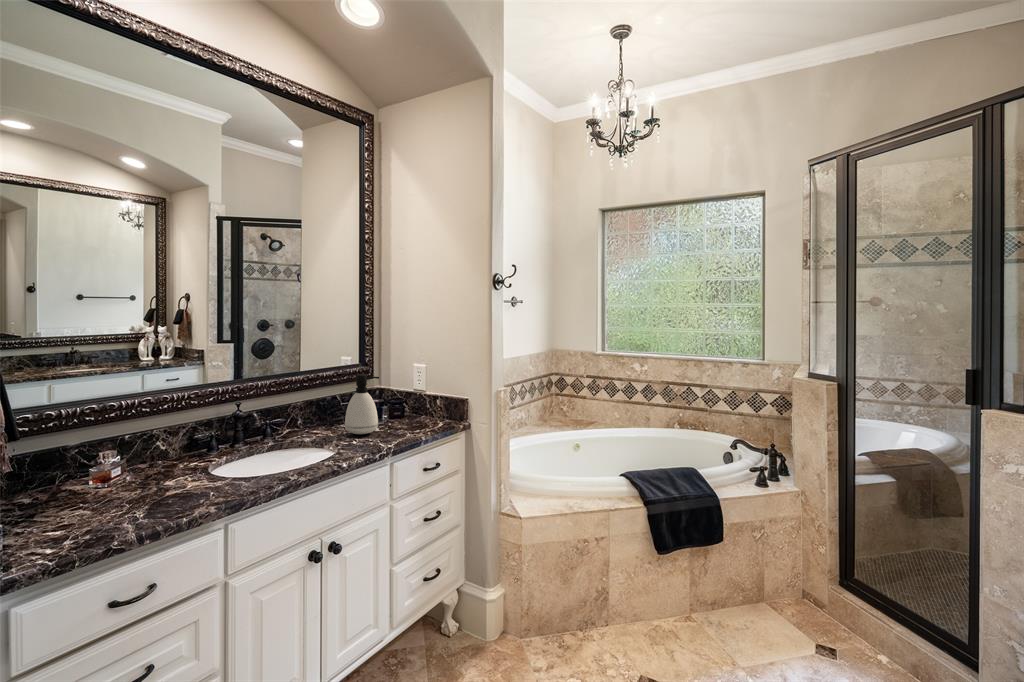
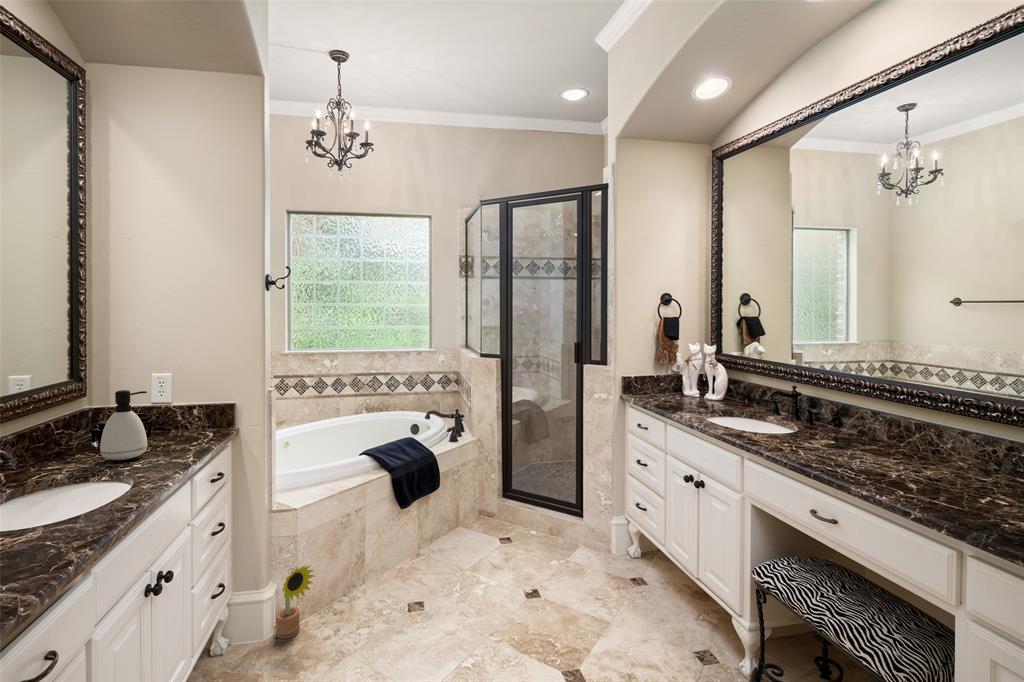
decorative plant: none [490,580,529,653] -> present [276,566,314,639]

